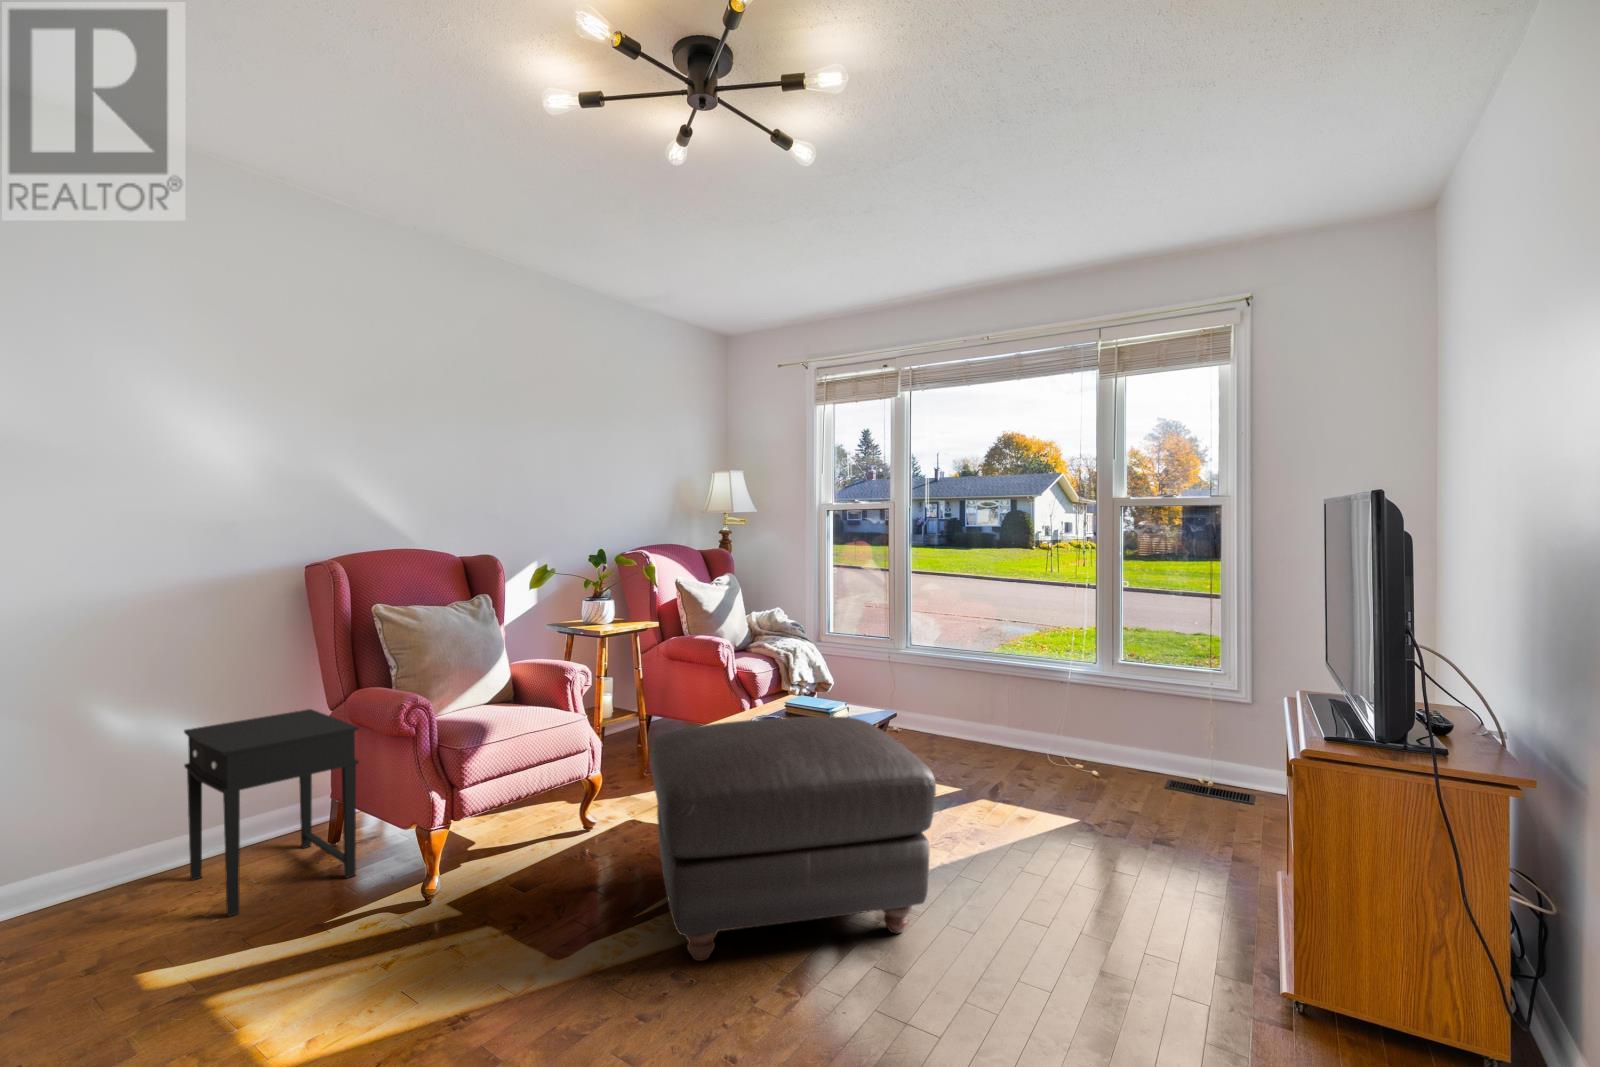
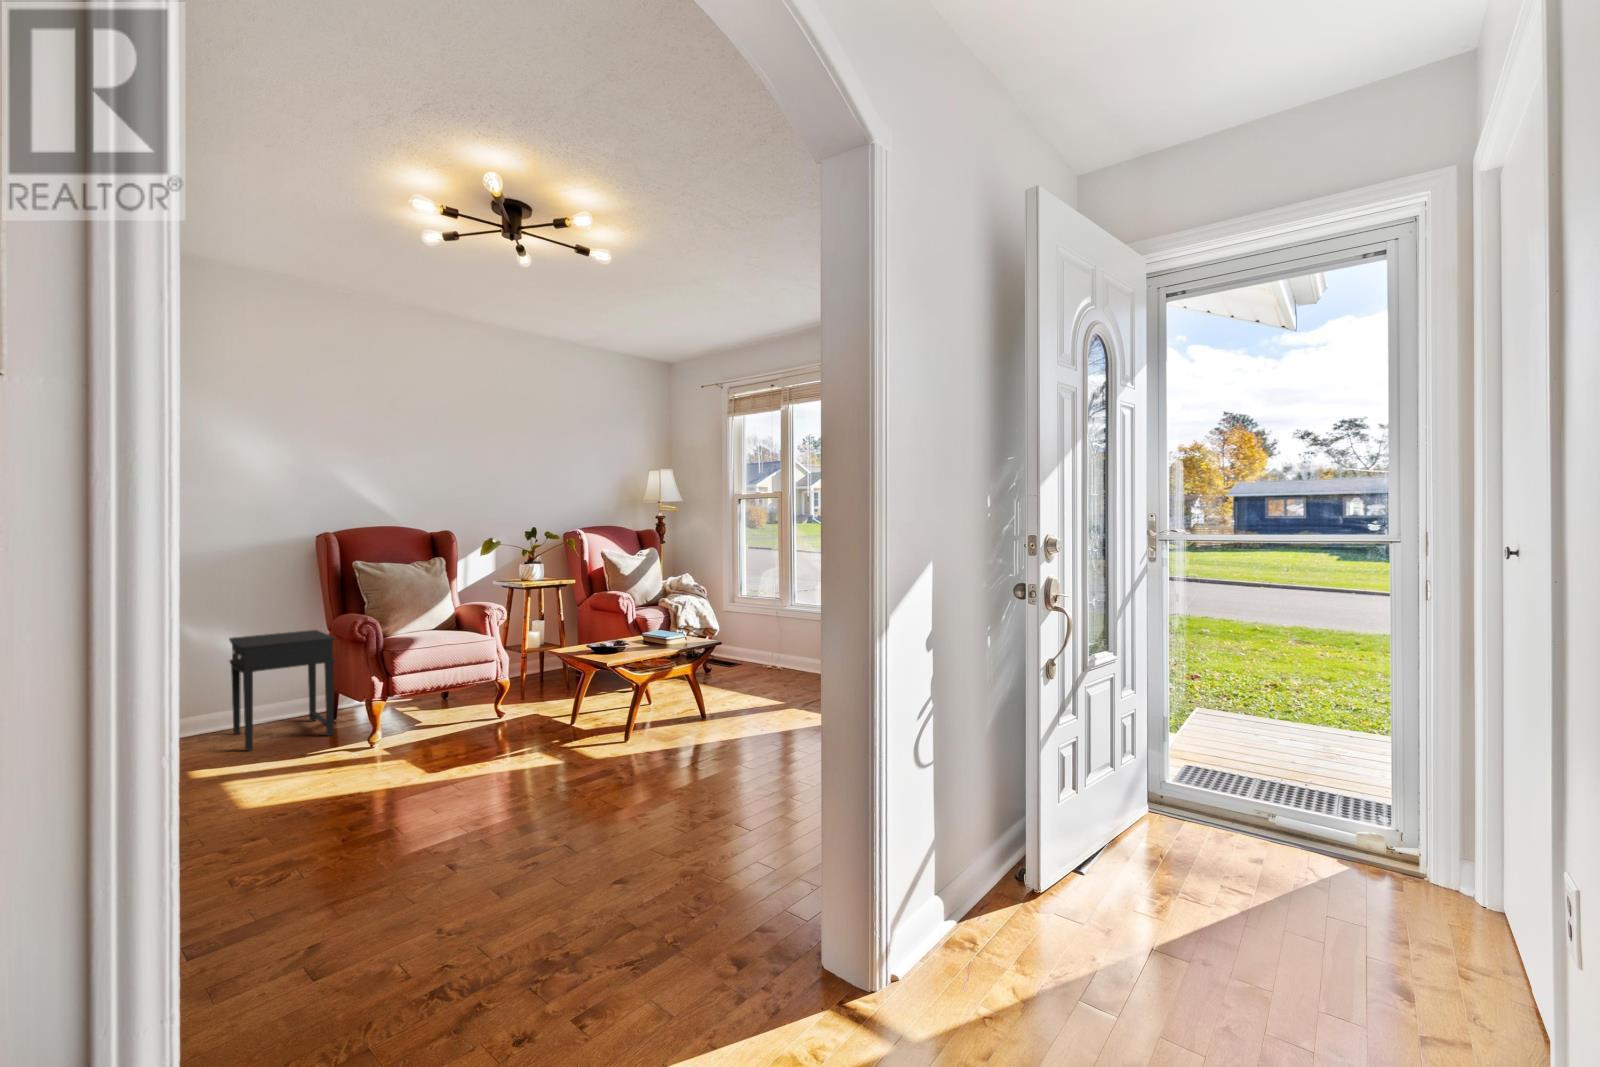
ottoman: present [651,717,936,961] -> none [484,635,674,778]

